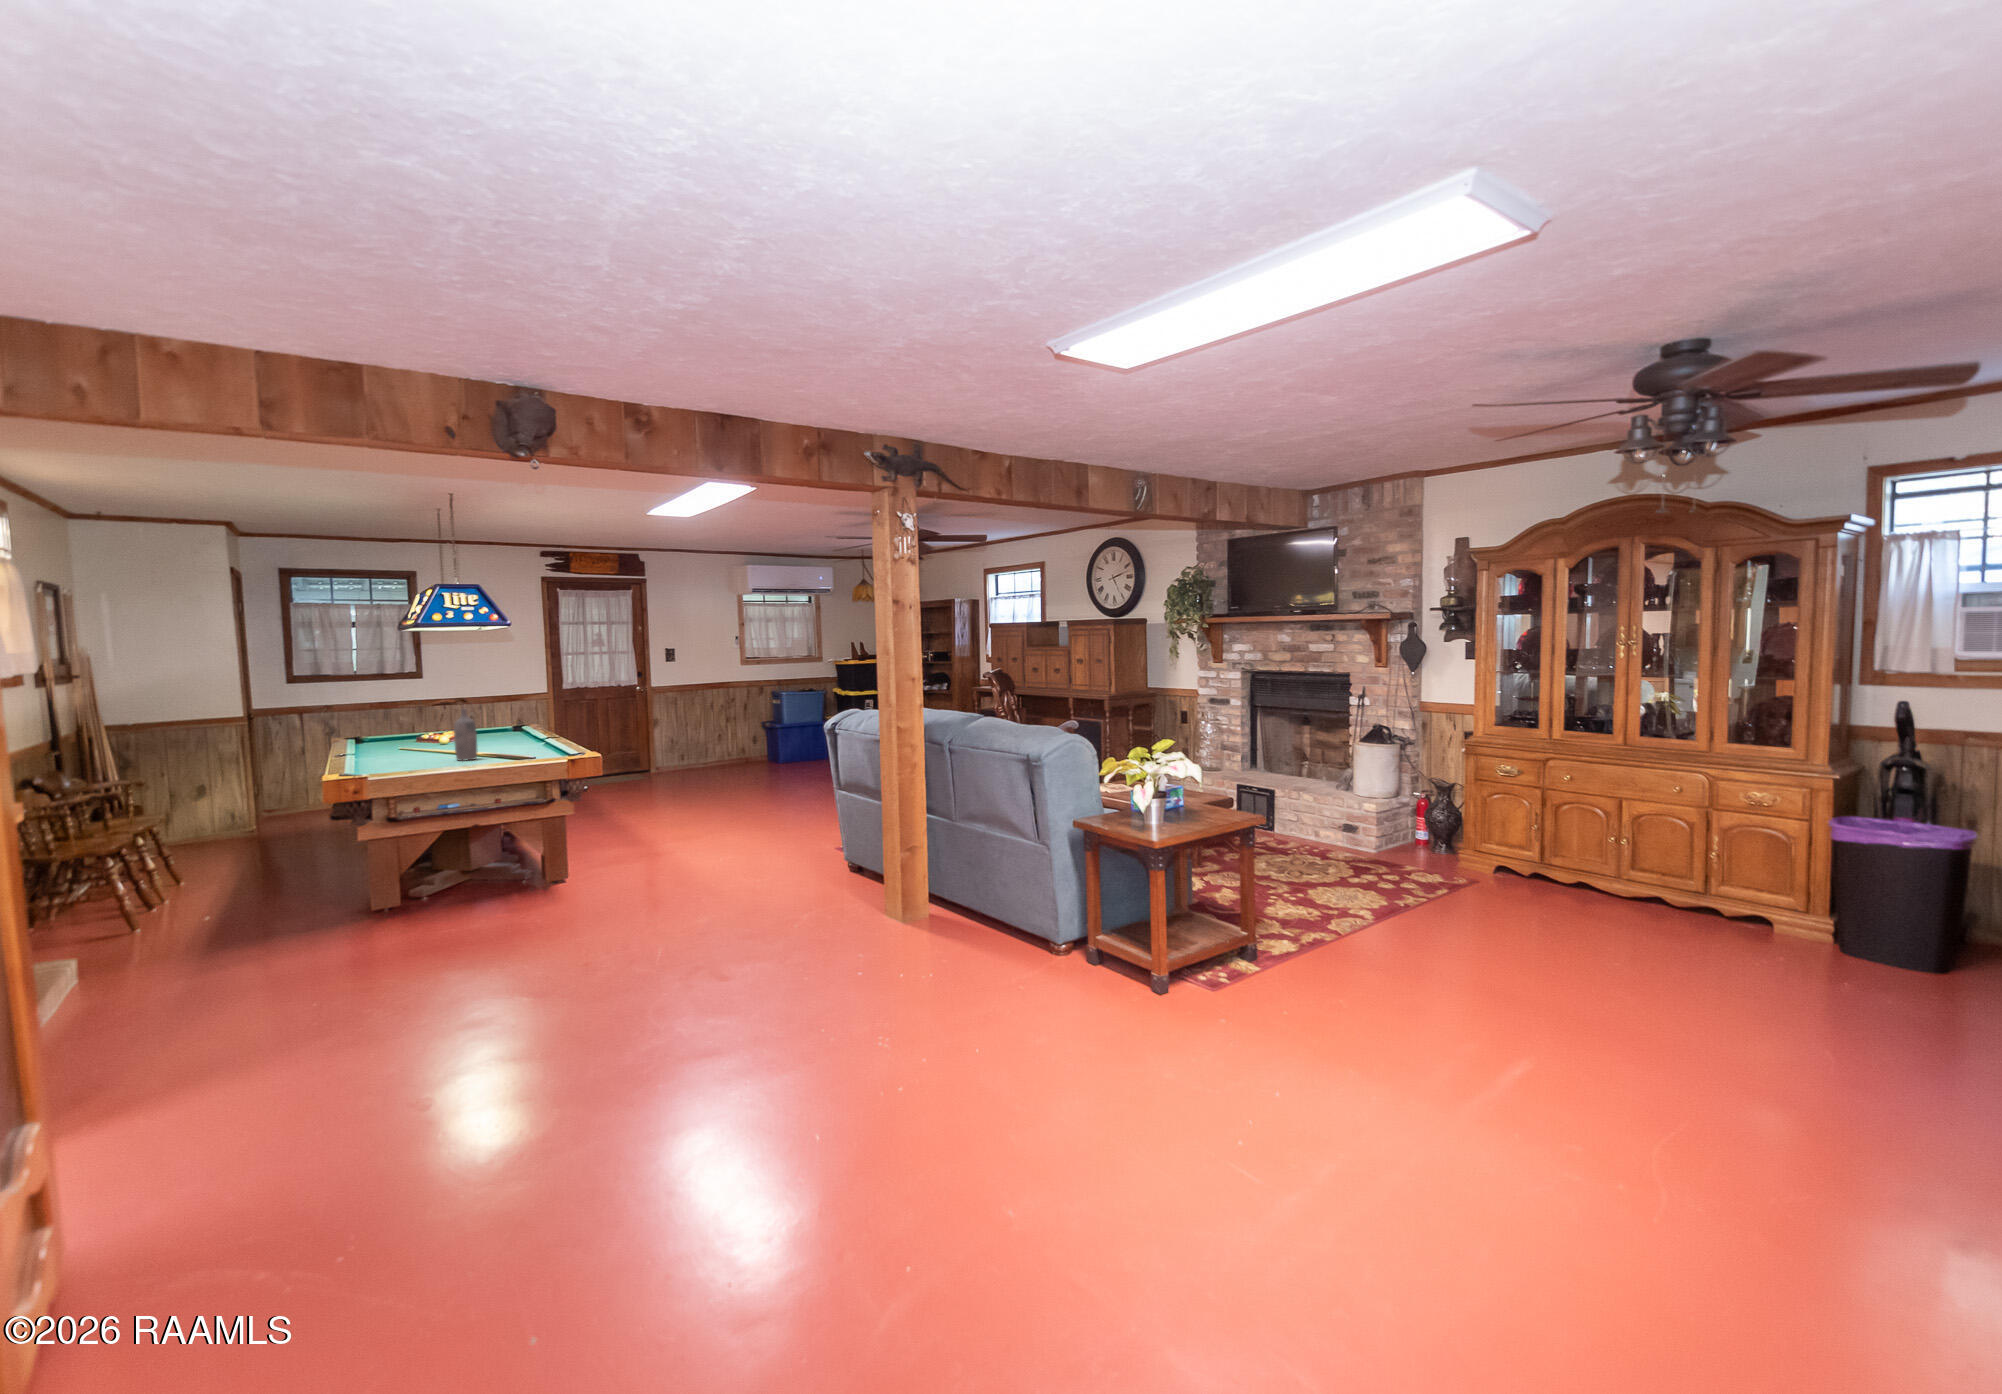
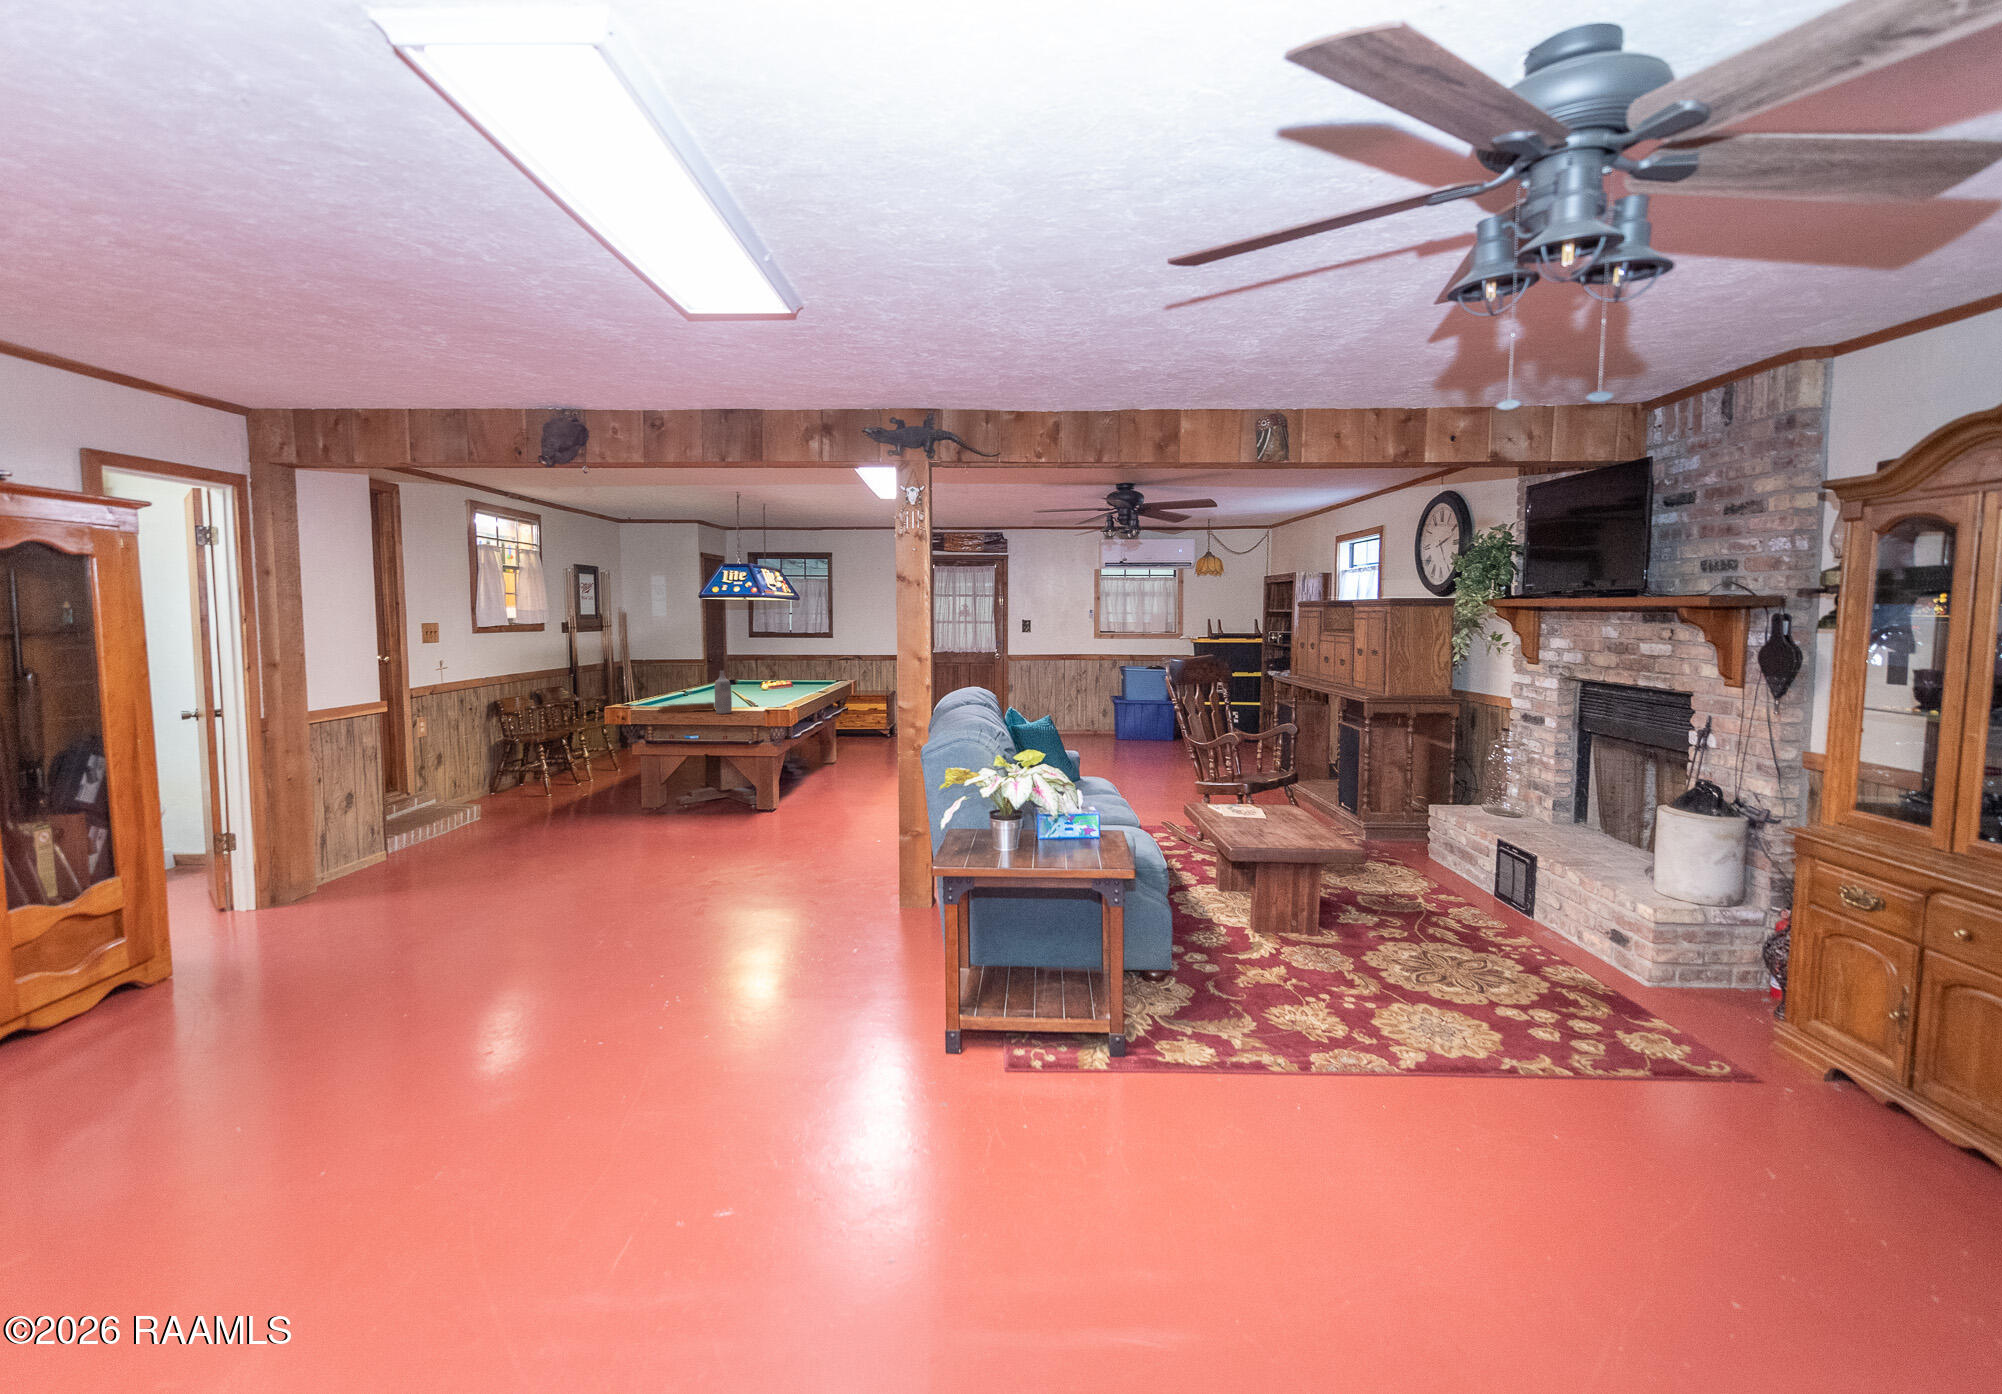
tray: none [354,737,449,768] -> present [659,691,715,713]

